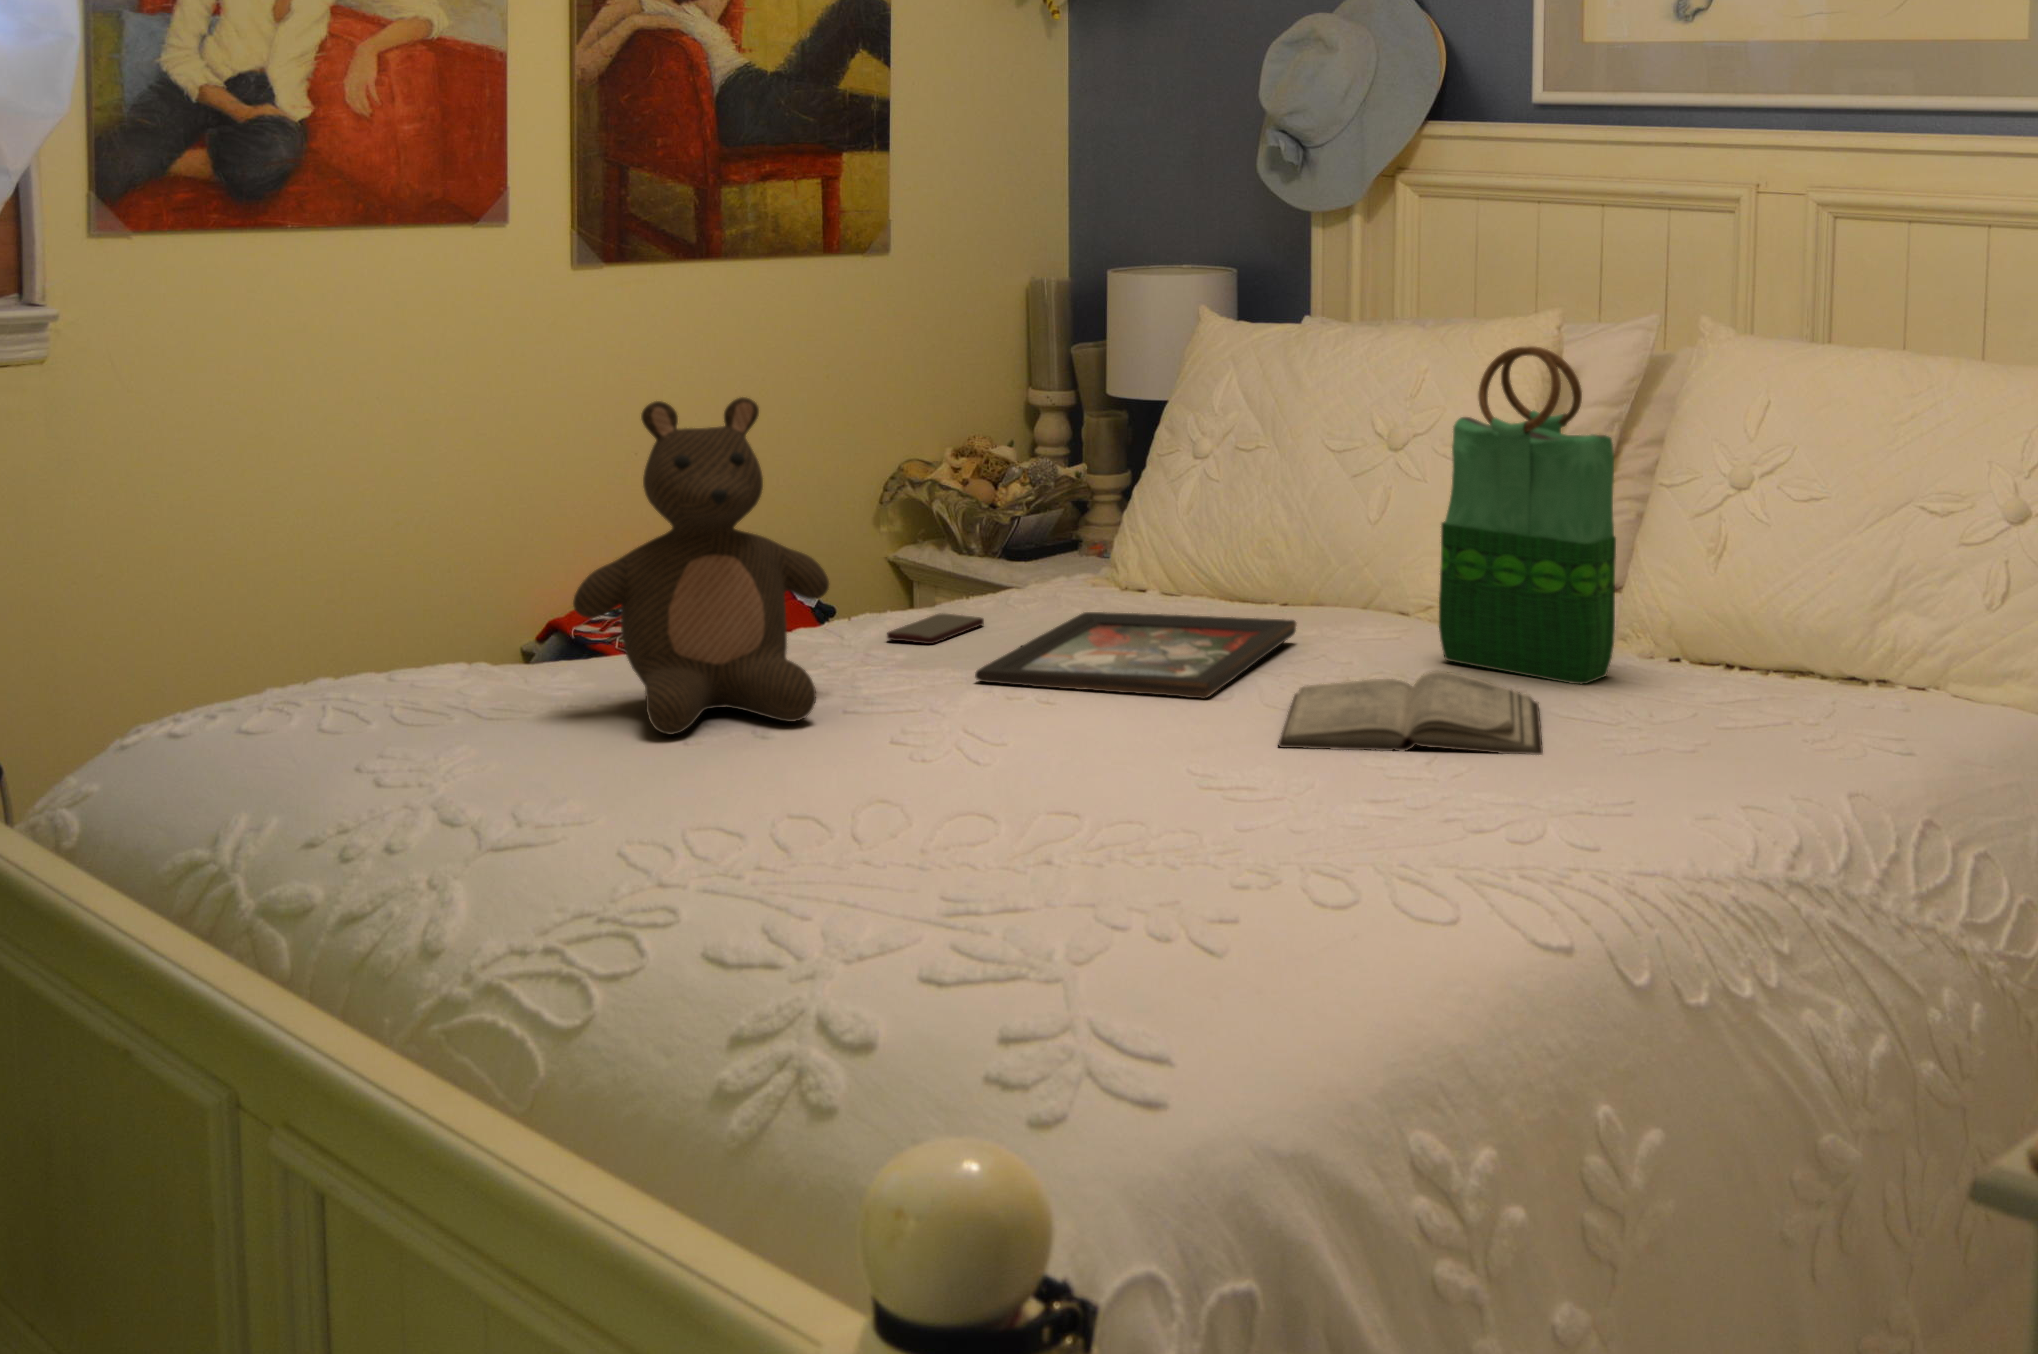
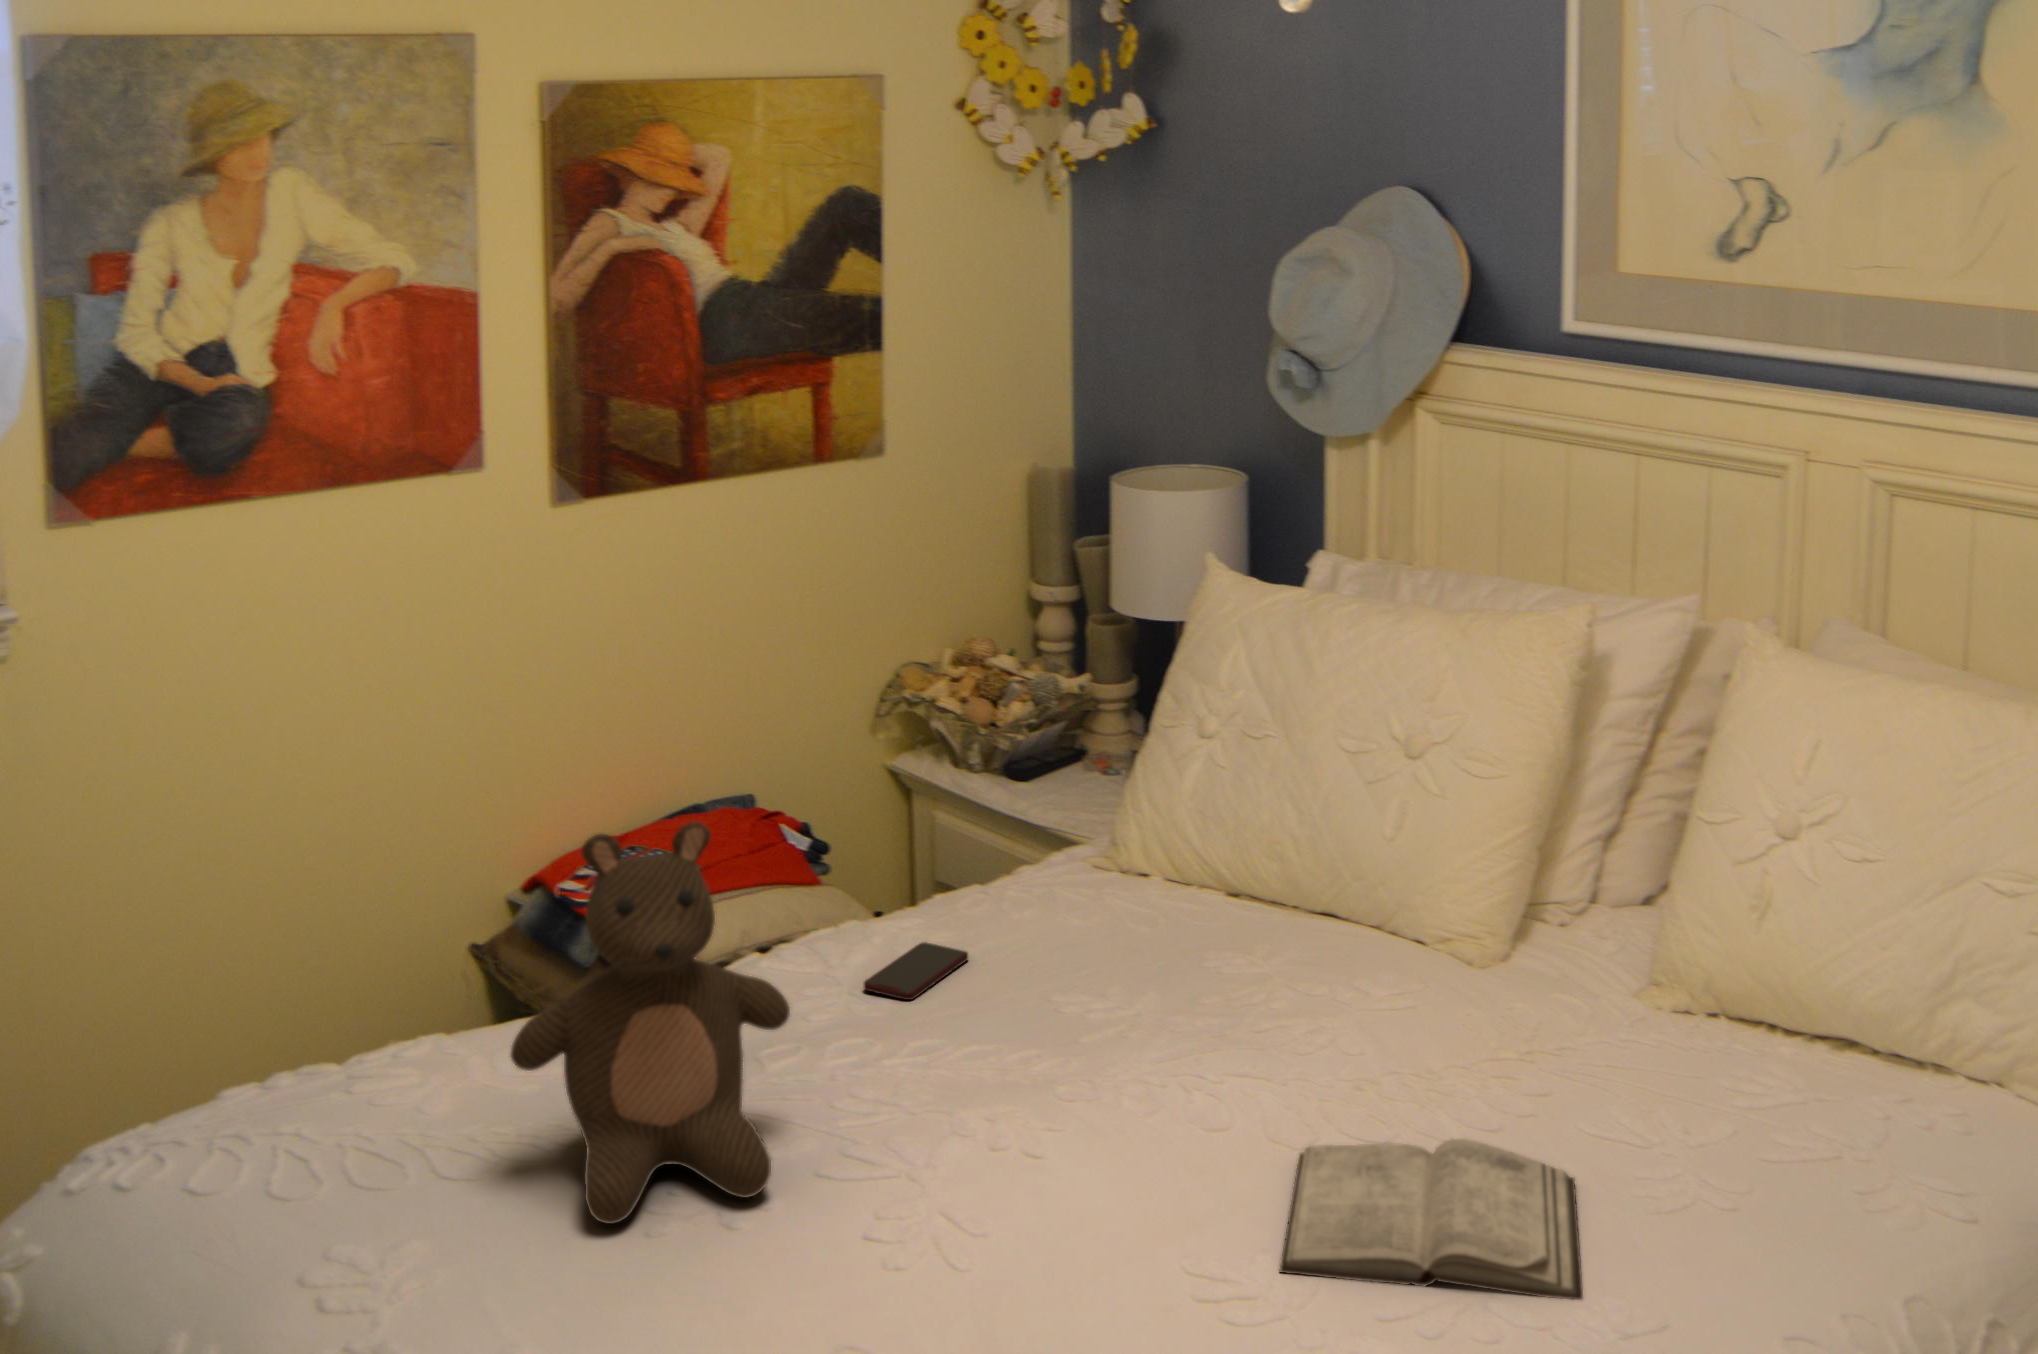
tote bag: present [1439,346,1616,684] -> none [1460,743,1662,1129]
decorative tray: present [975,612,1296,699] -> none [950,969,1303,1152]

